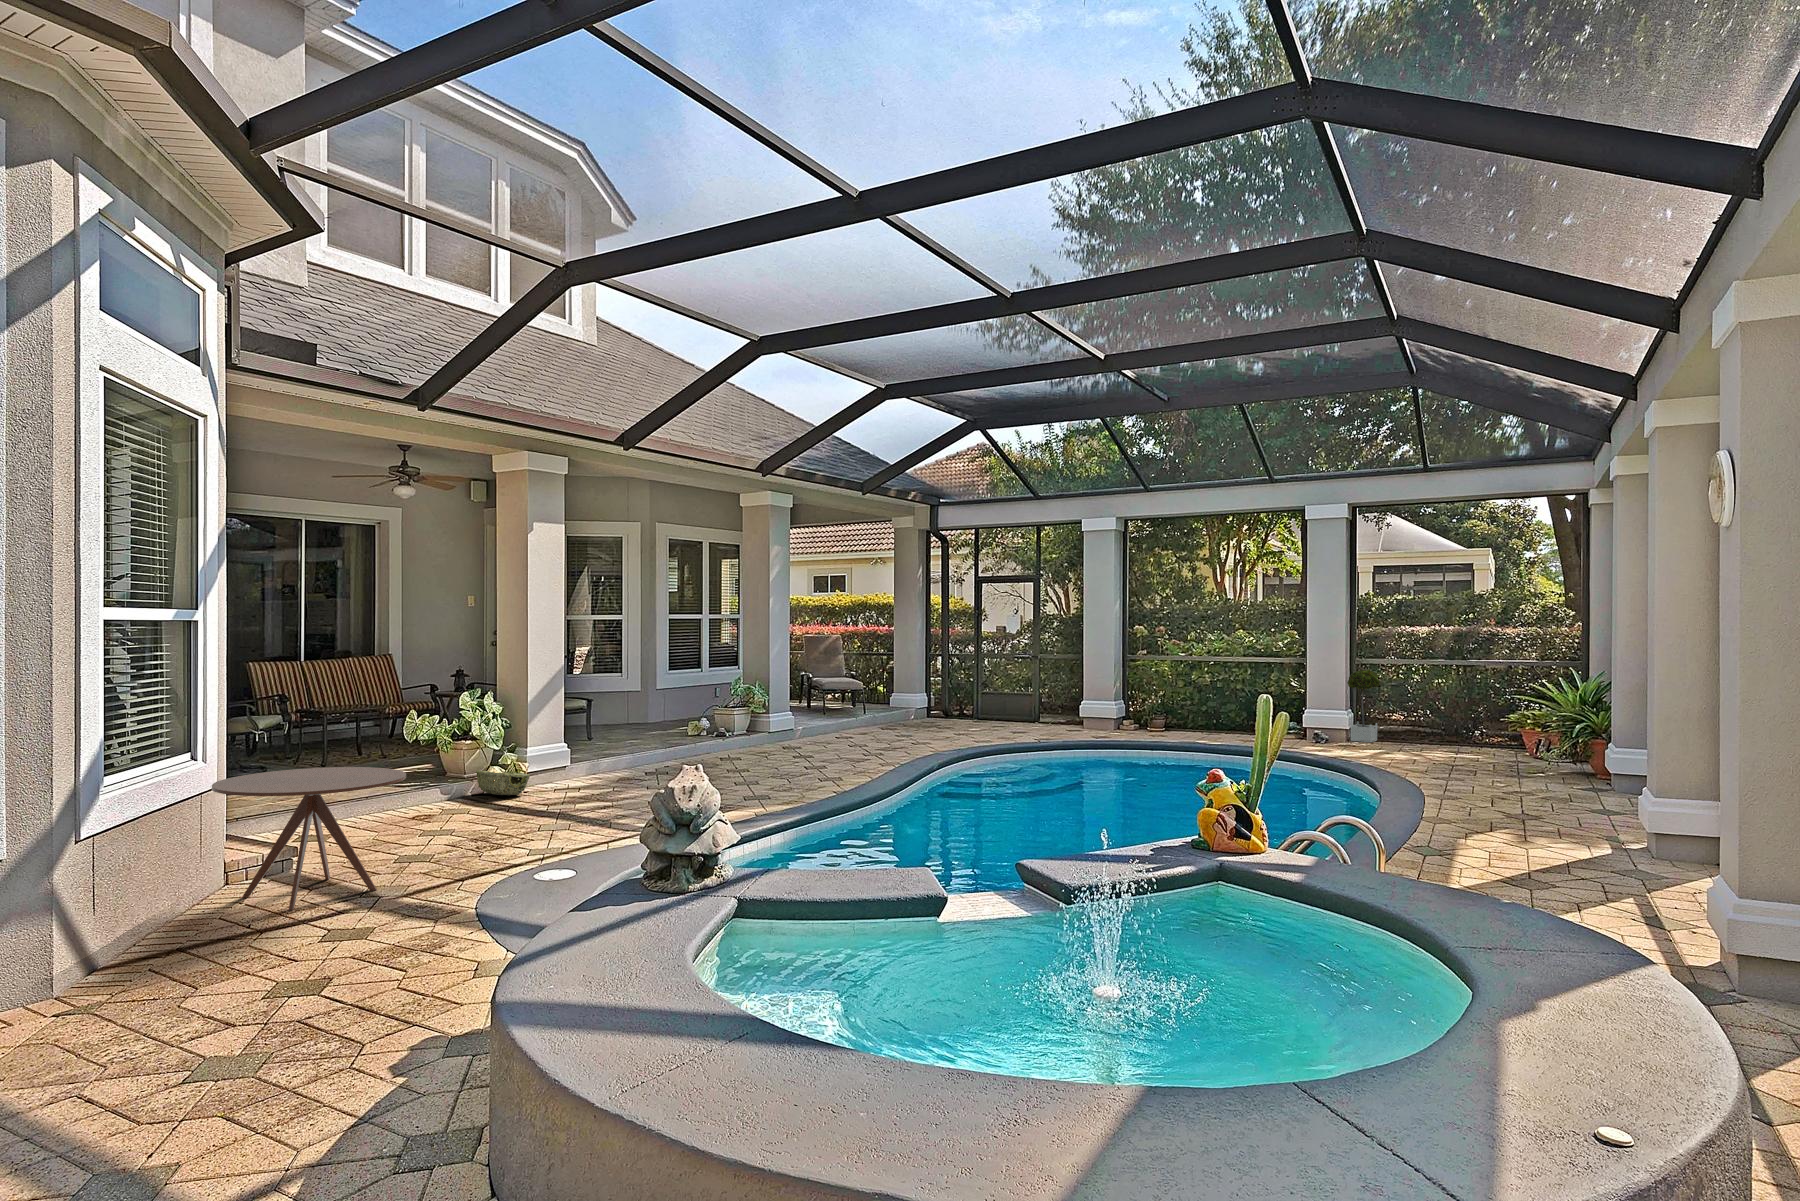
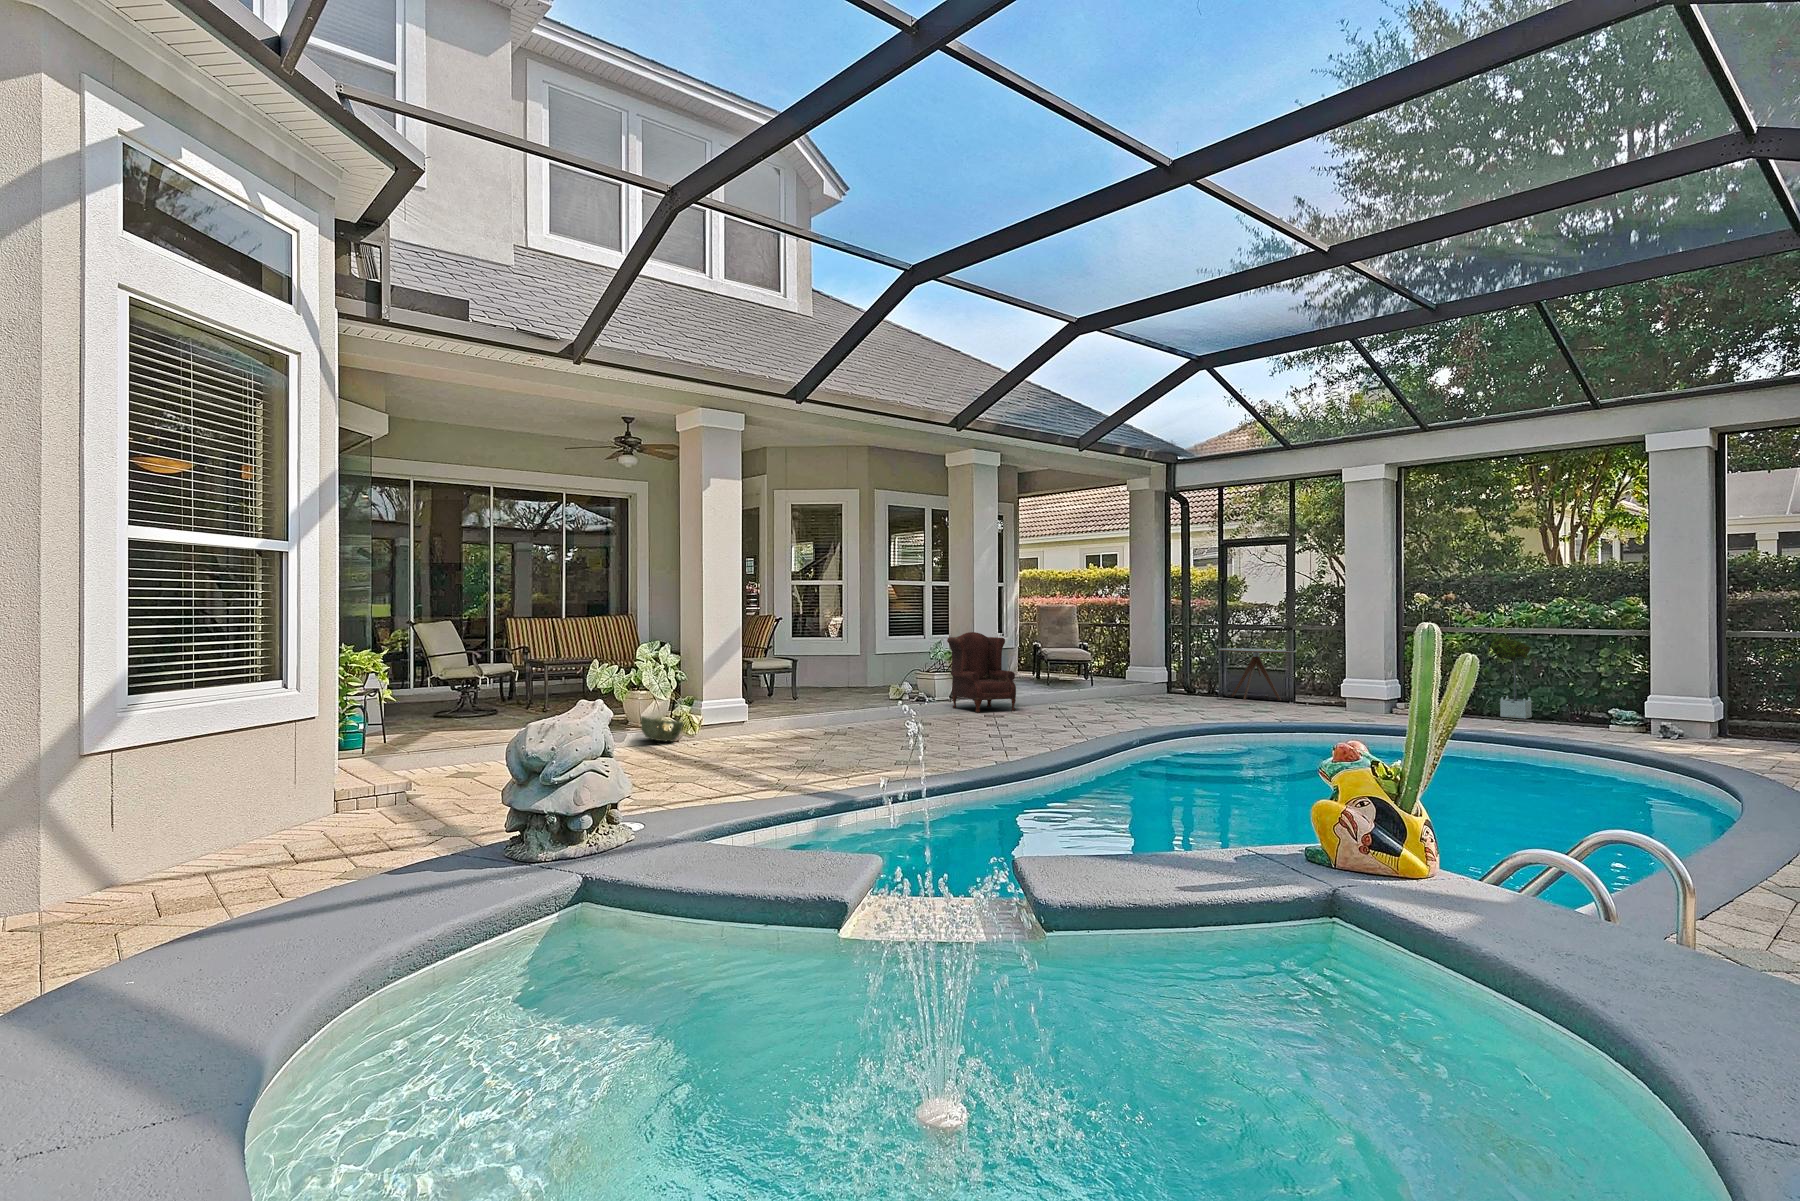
armchair: none [744,668,813,747] -> present [947,632,1016,713]
potted tree: present [1347,669,1380,742] -> present [1491,637,1532,718]
round table: present [212,767,406,910] -> present [1218,648,1295,700]

